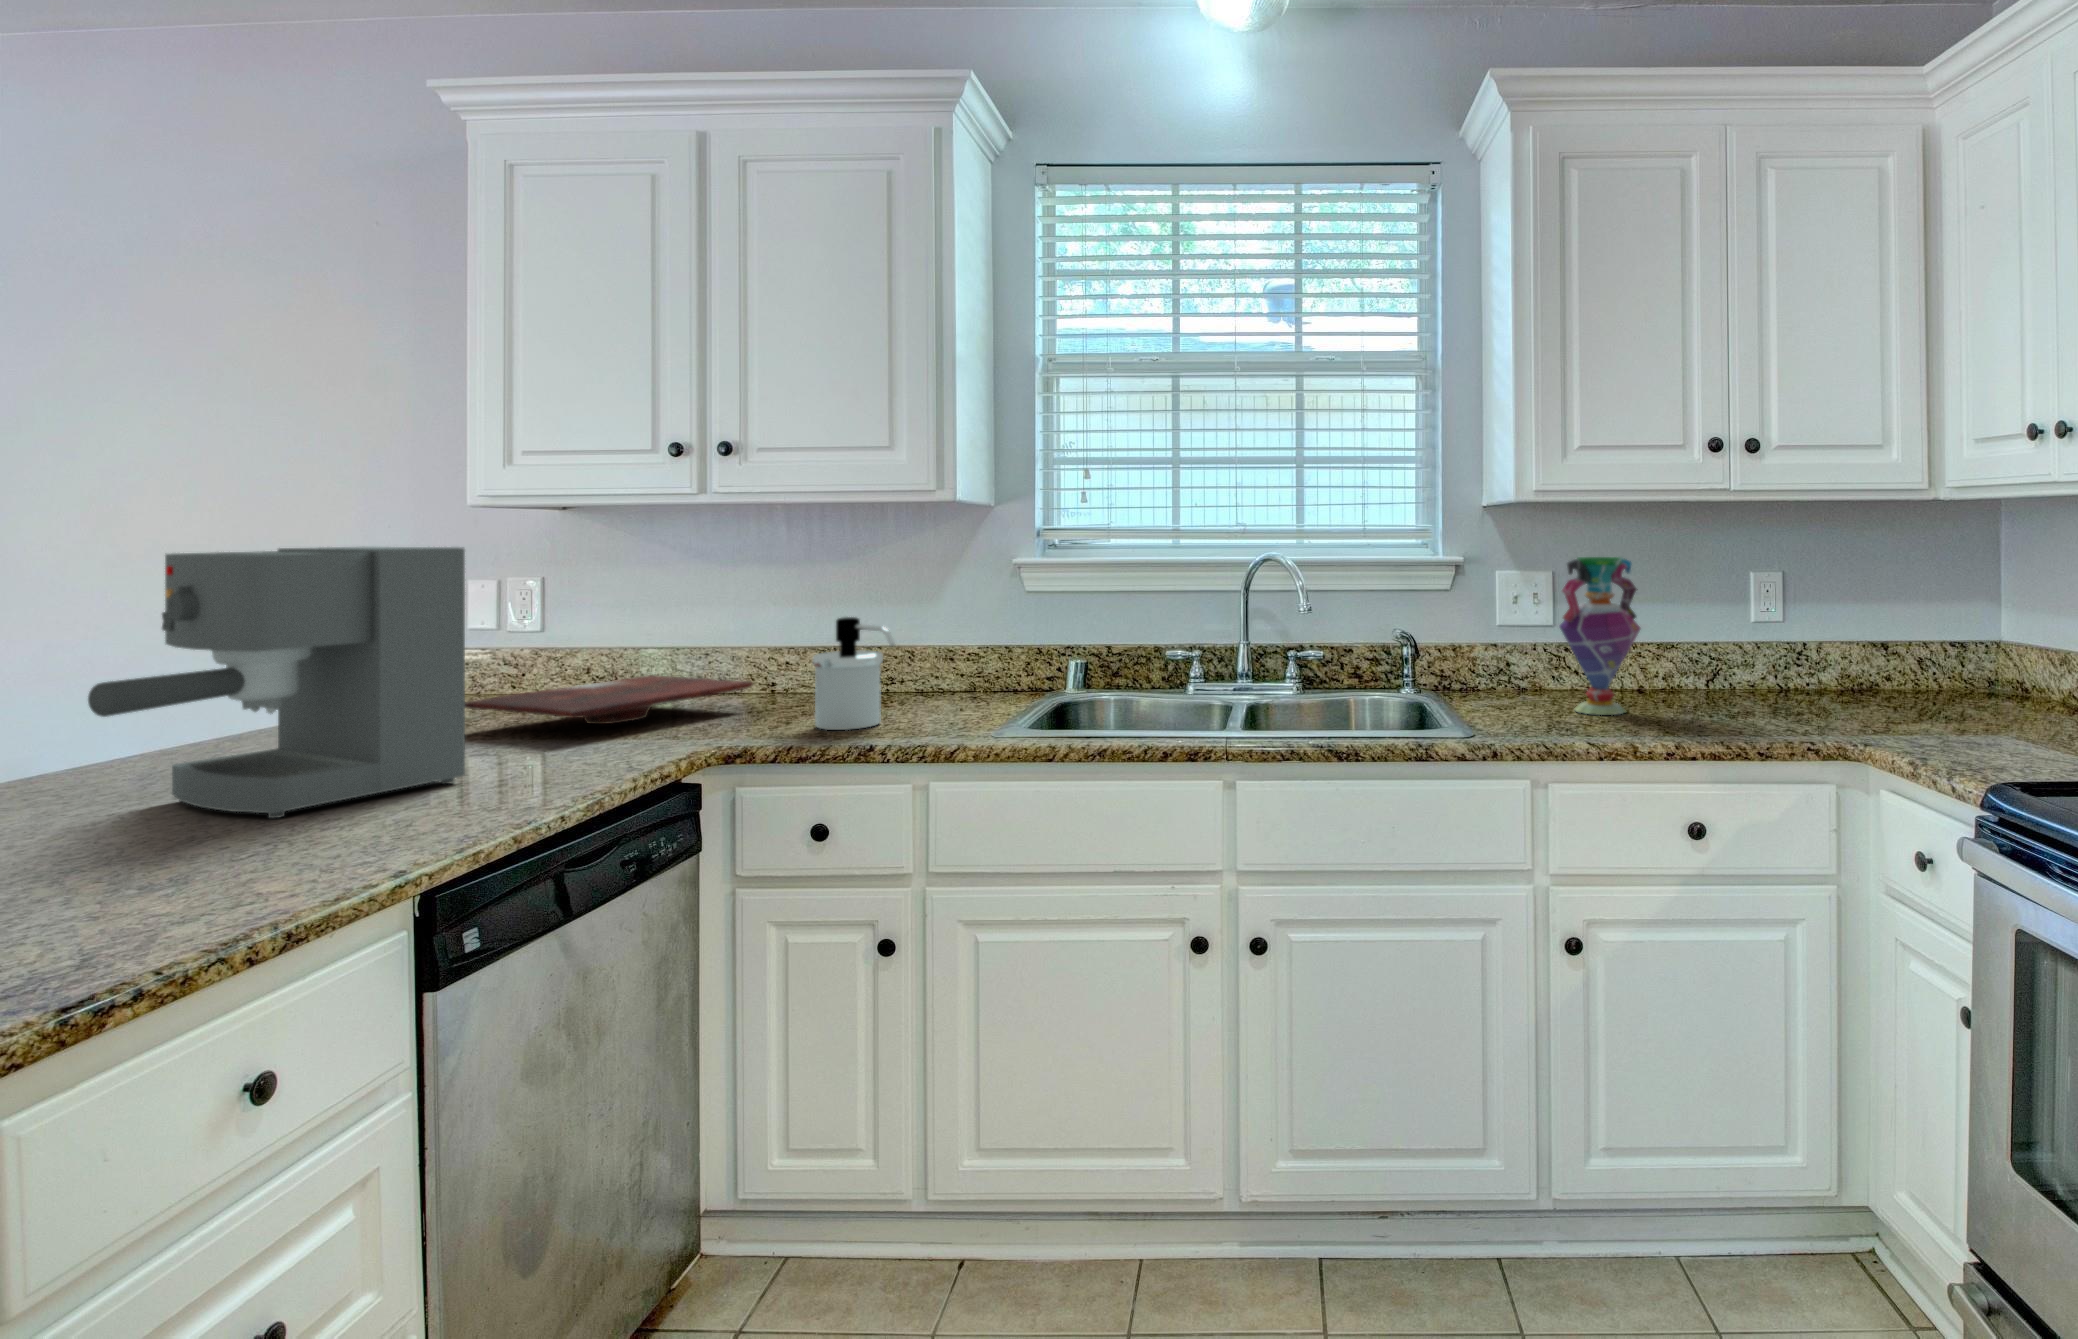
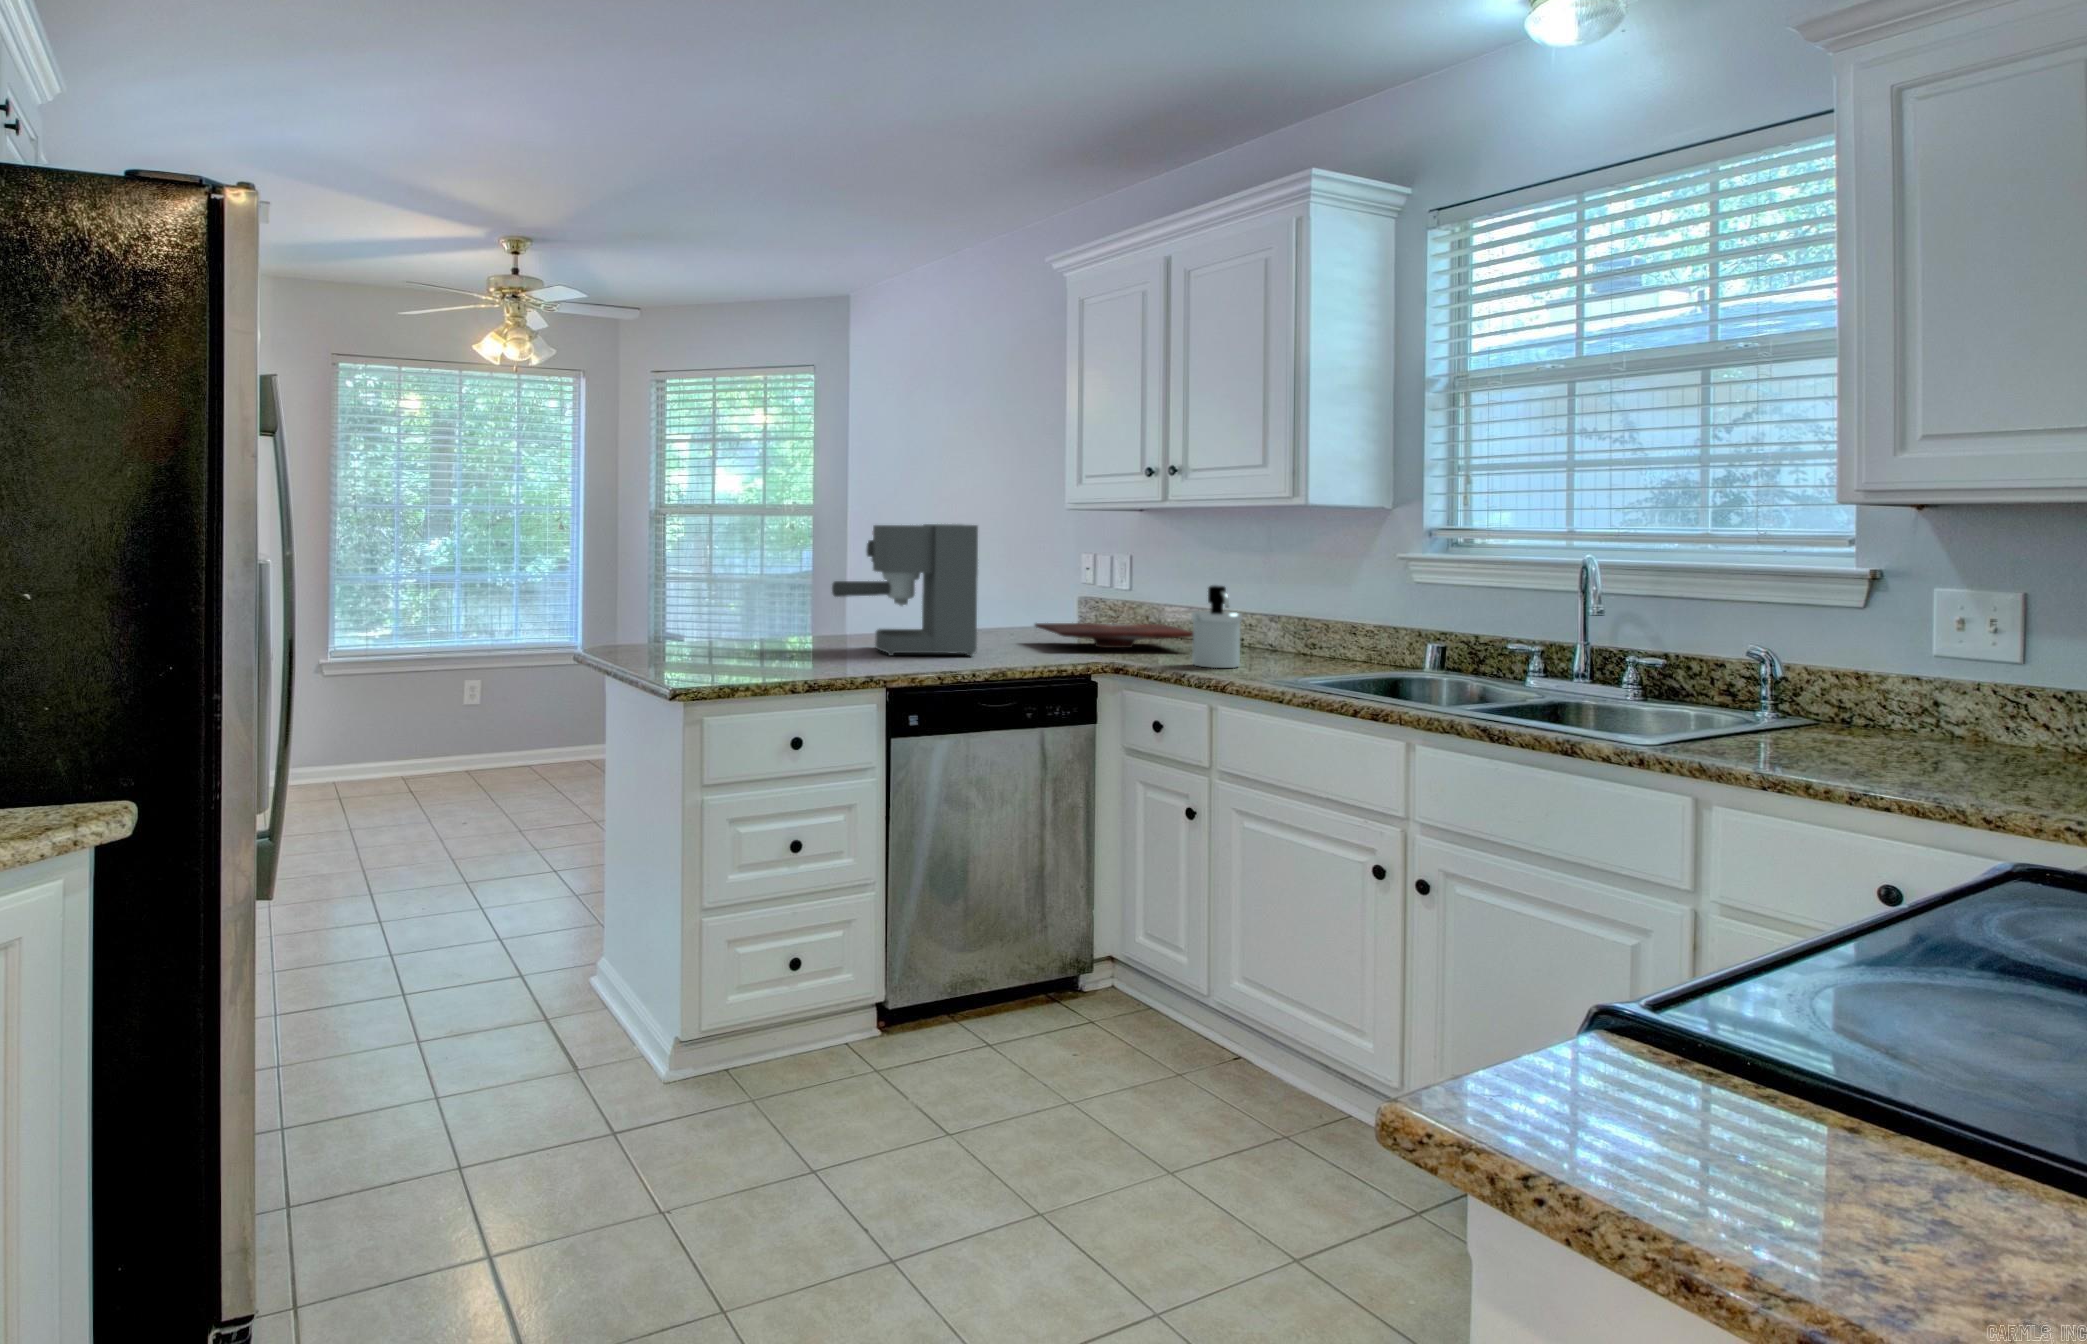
vase: present [1560,557,1641,715] -> none [1866,566,2006,766]

